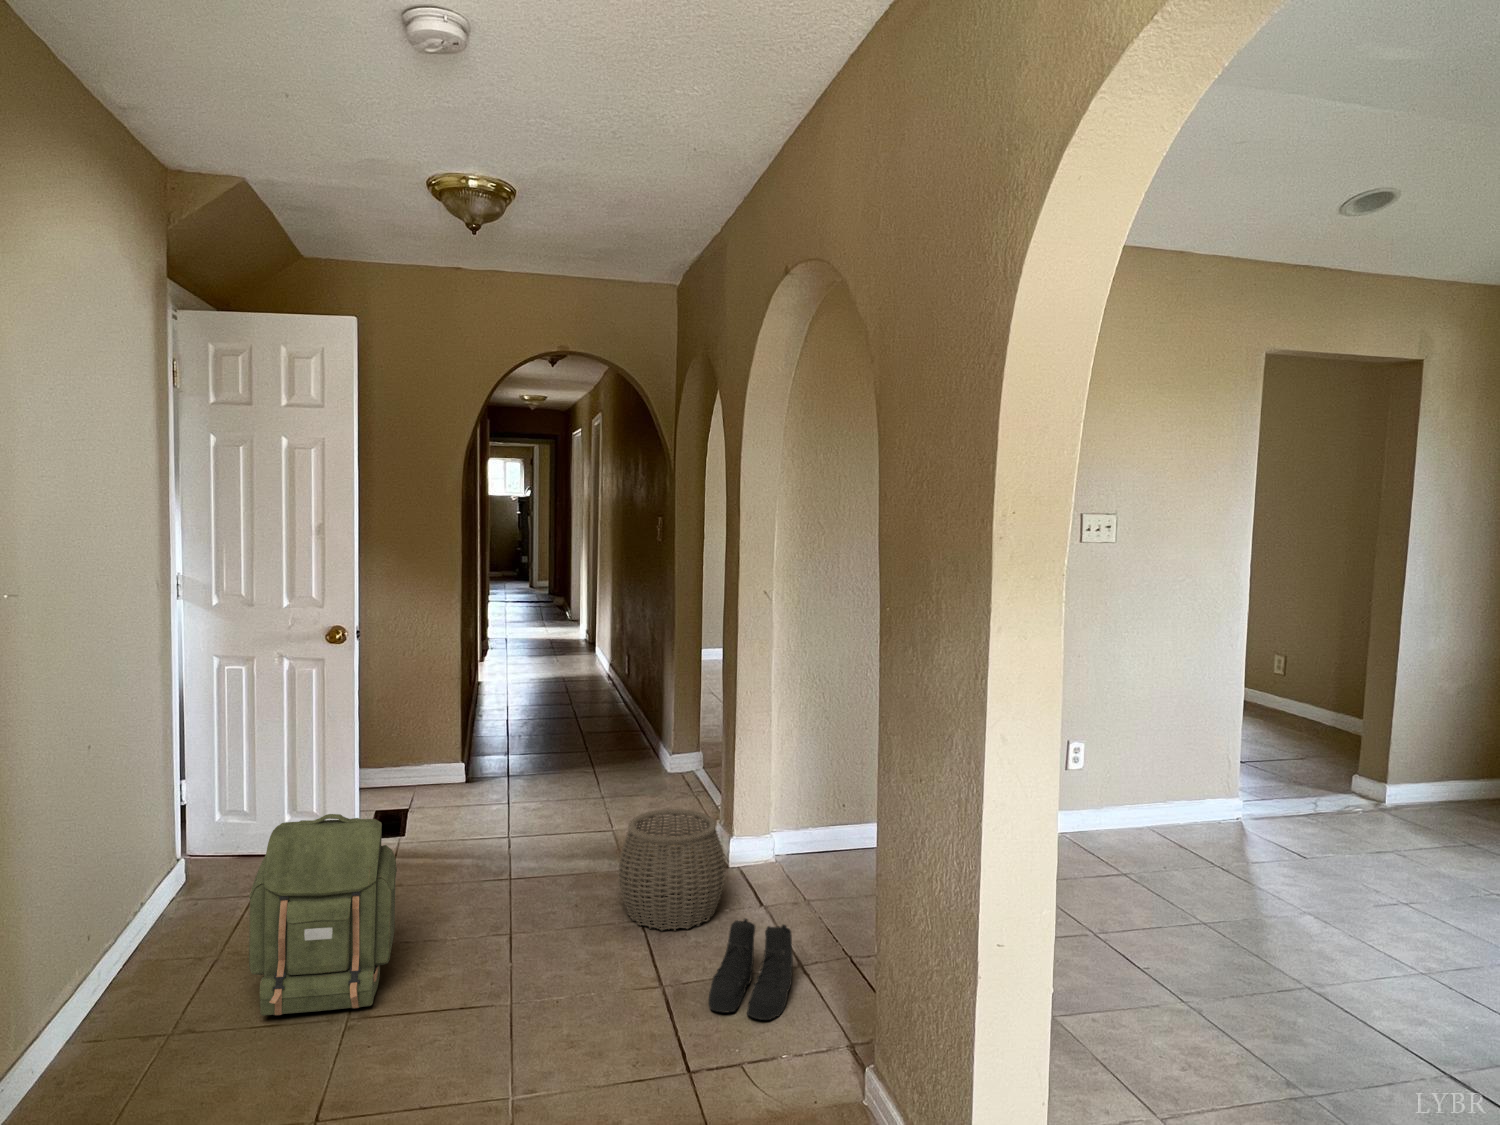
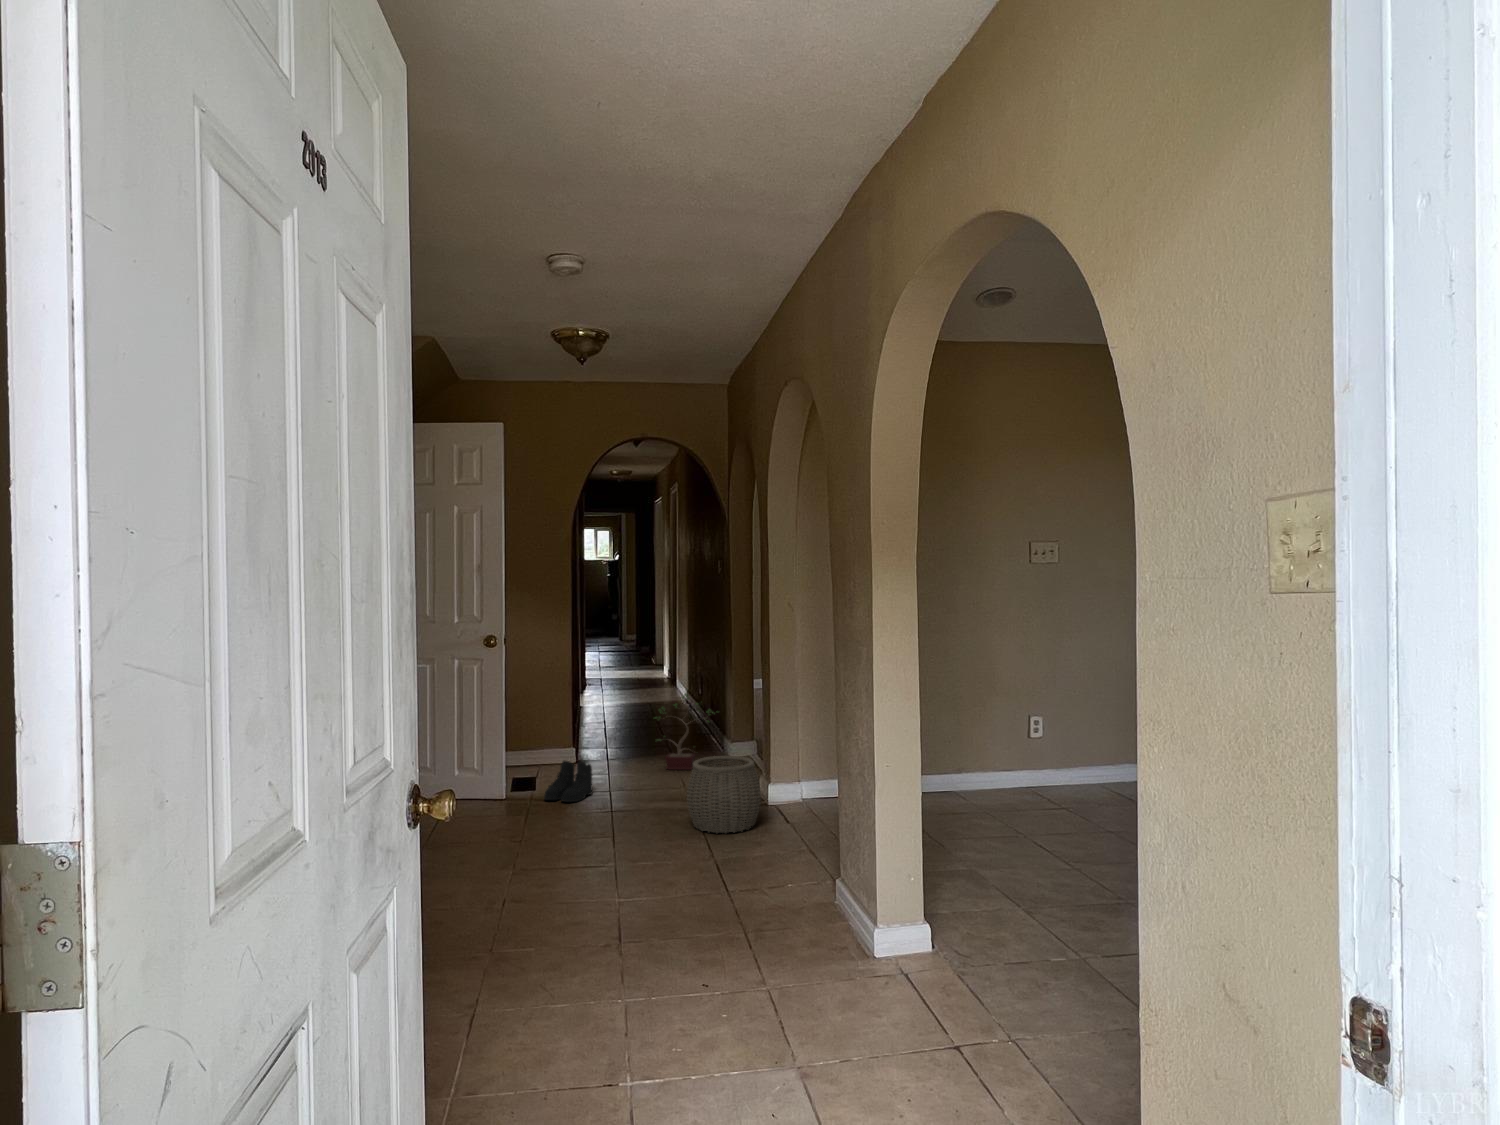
potted plant: none [569,693,660,795] -> present [655,694,717,770]
backpack: present [249,814,397,1016] -> none [454,740,542,865]
boots: present [709,919,793,1020] -> present [544,761,592,802]

